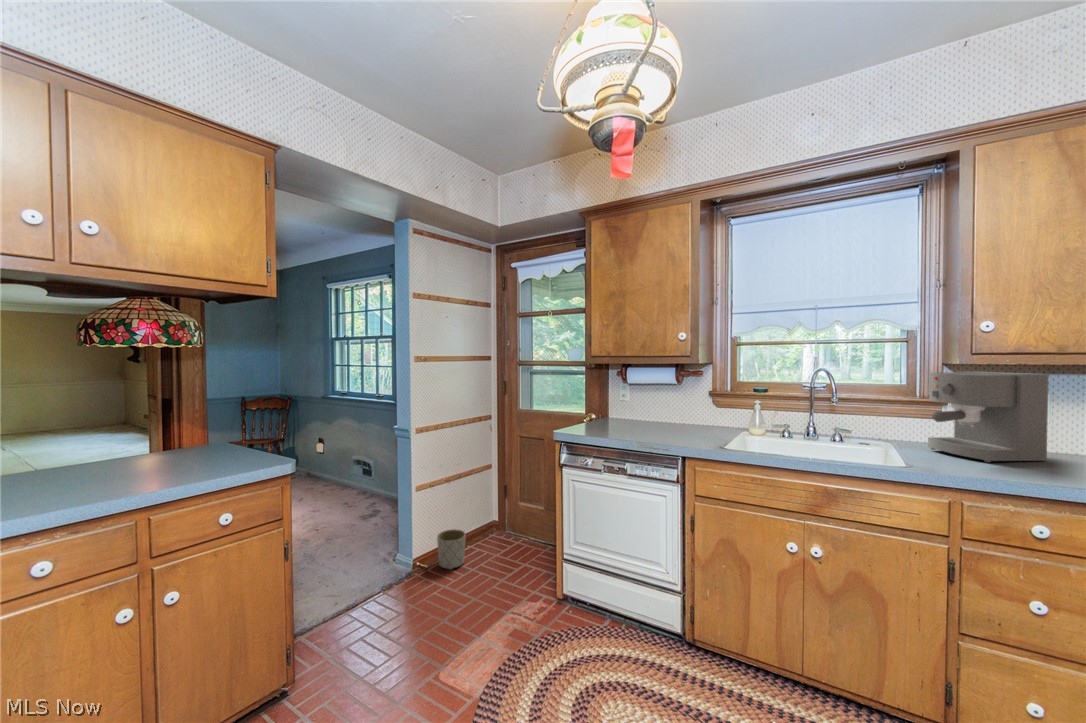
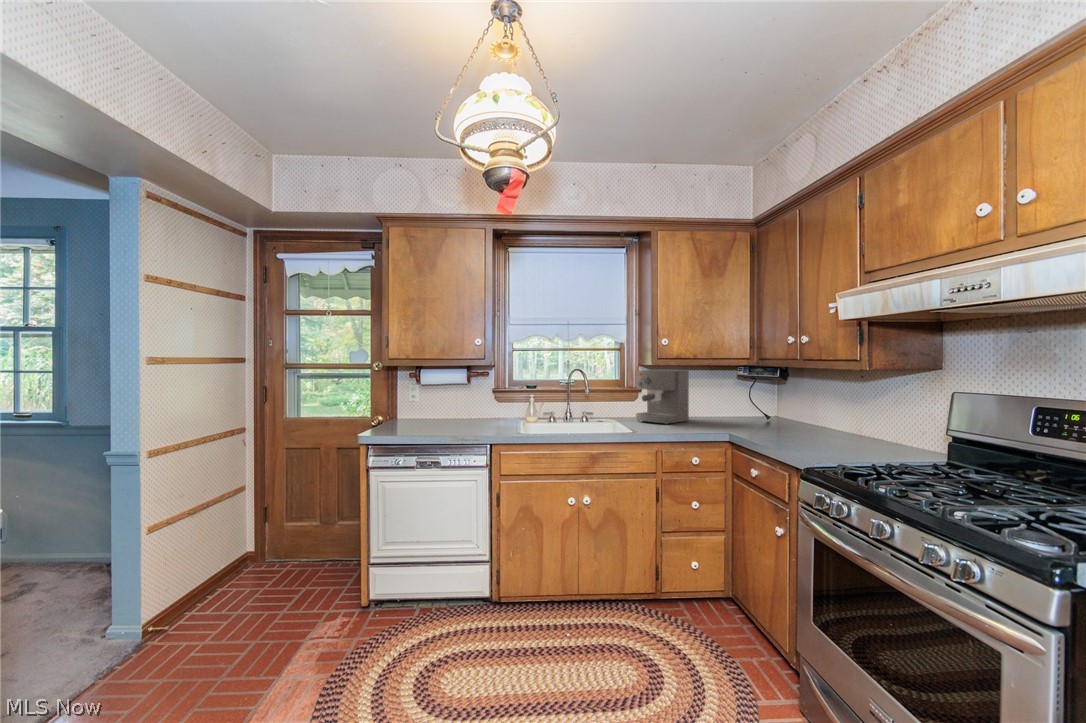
planter: present [437,529,466,569] -> none [179,575,223,628]

